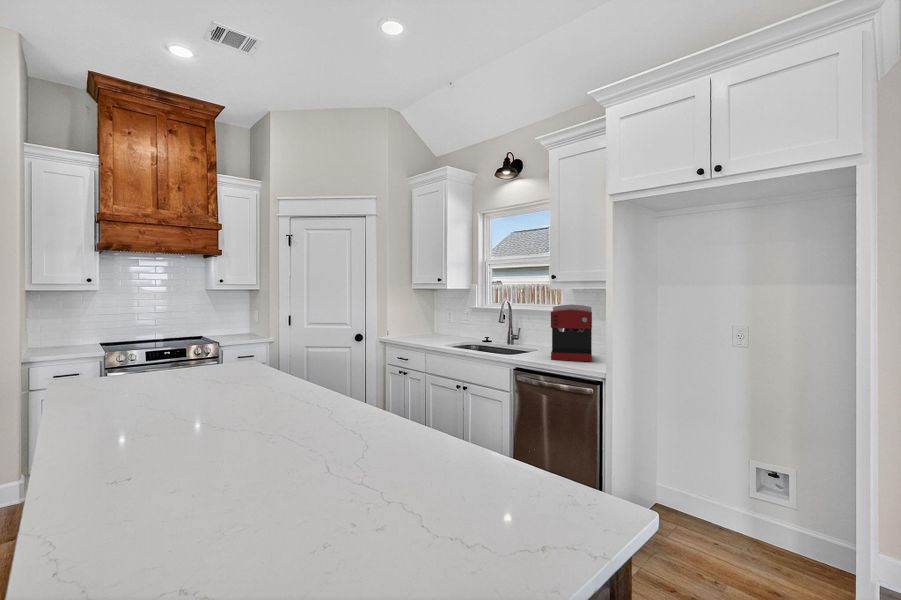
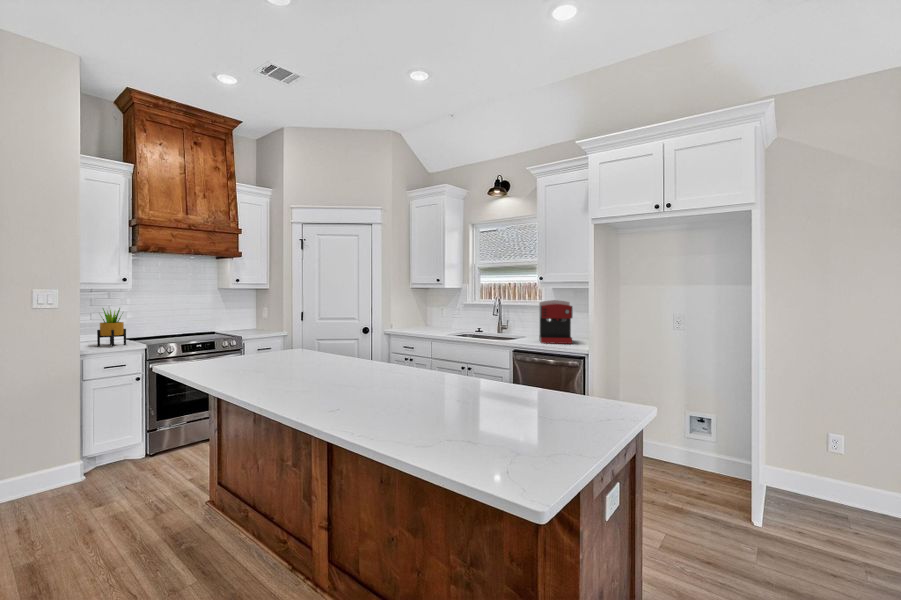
potted plant: none [48,309,82,354] -> present [97,308,126,347]

